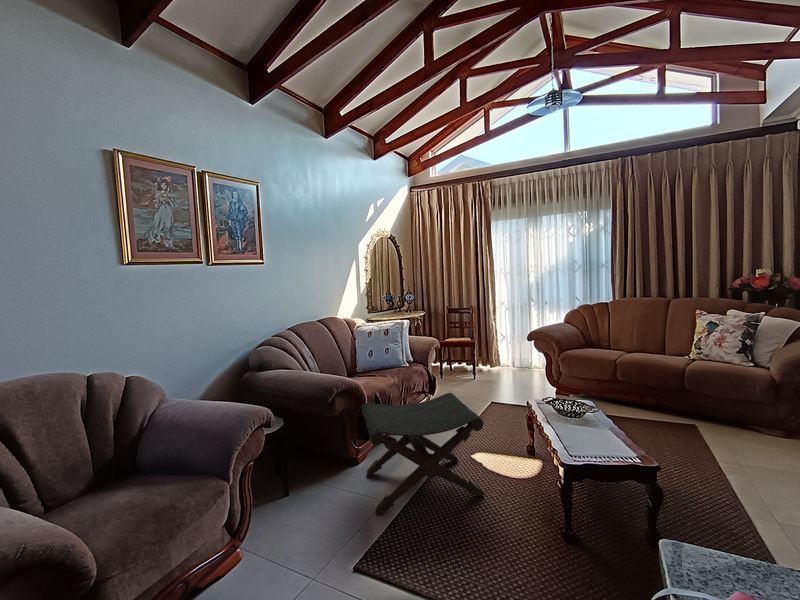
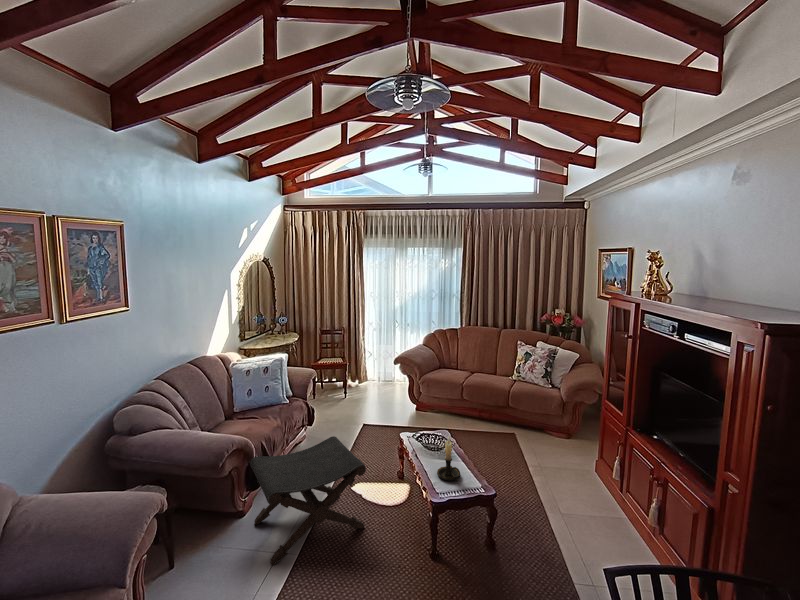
candle holder: none [576,389,610,450] -> present [437,437,461,482]

